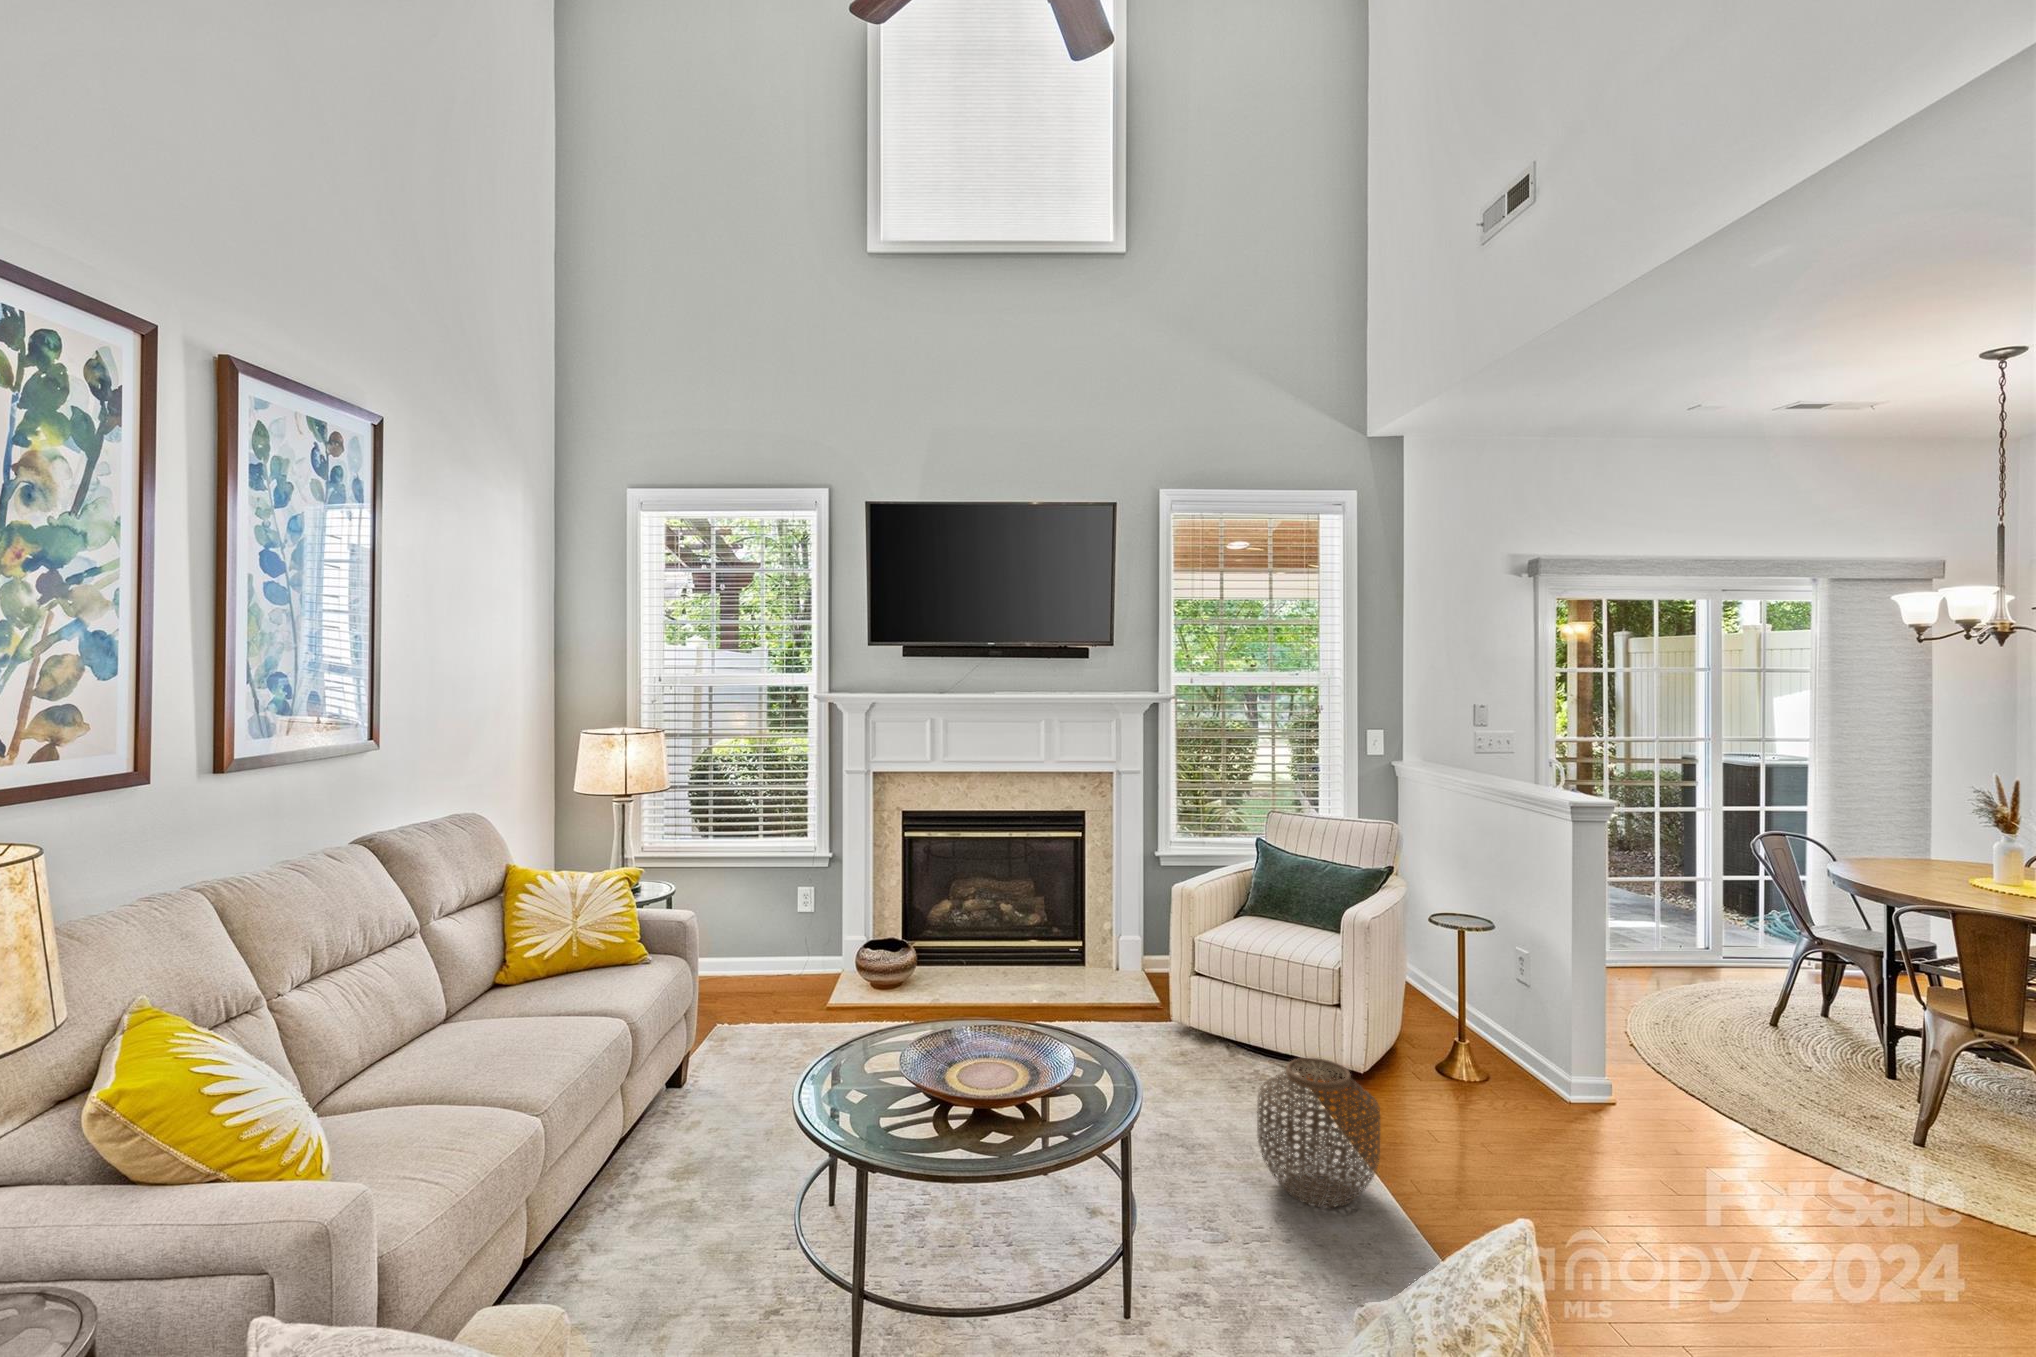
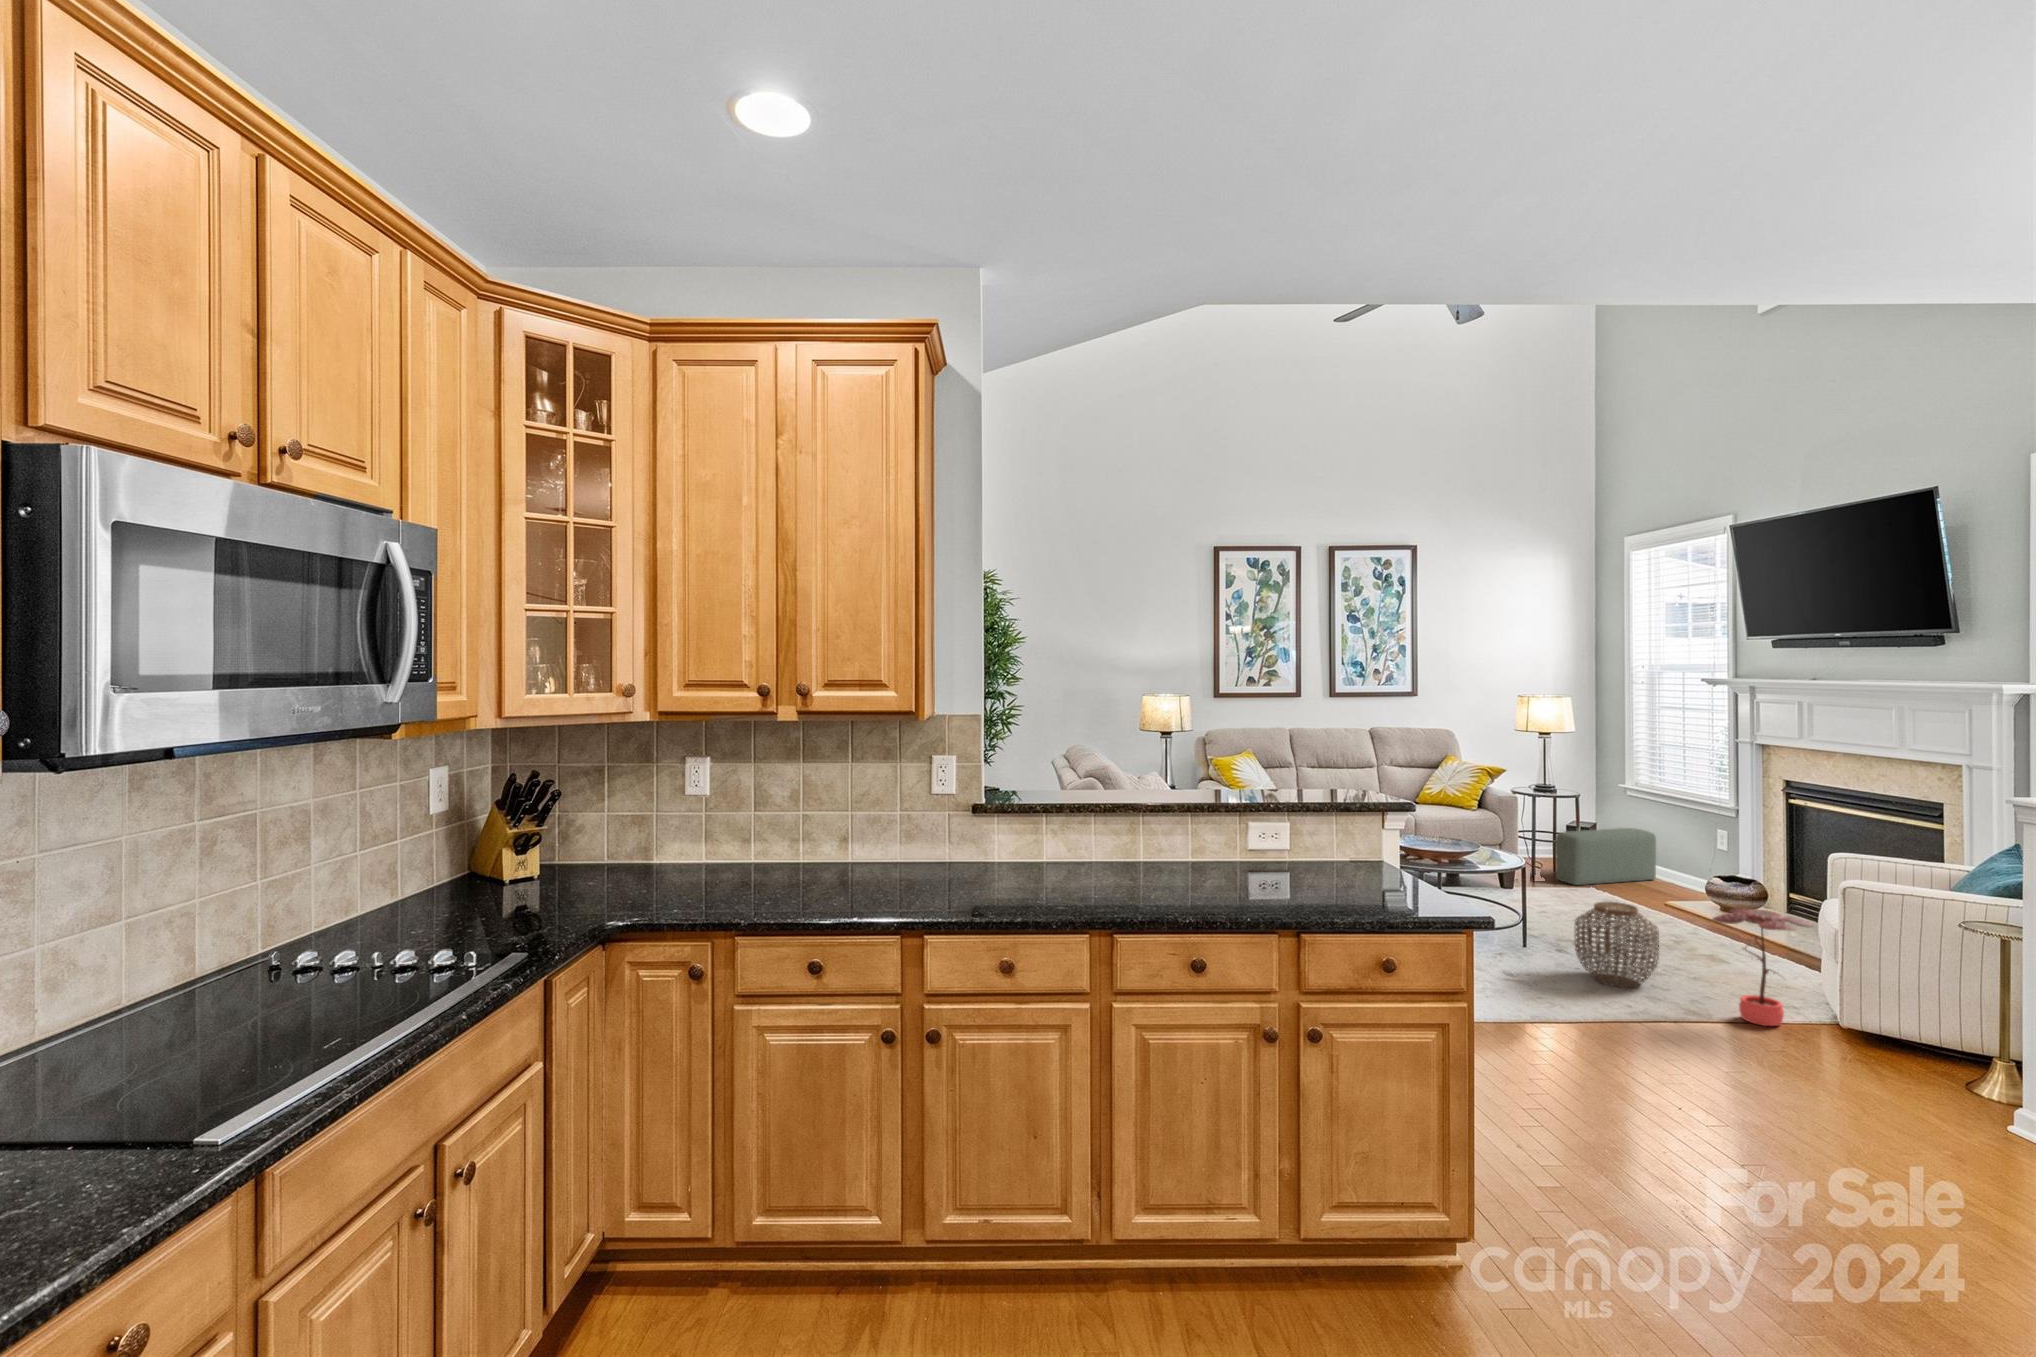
pouf: none [725,925,788,1048] -> present [1555,828,1656,885]
potted plant: none [1406,997,1529,1158] -> present [1713,909,1813,1026]

